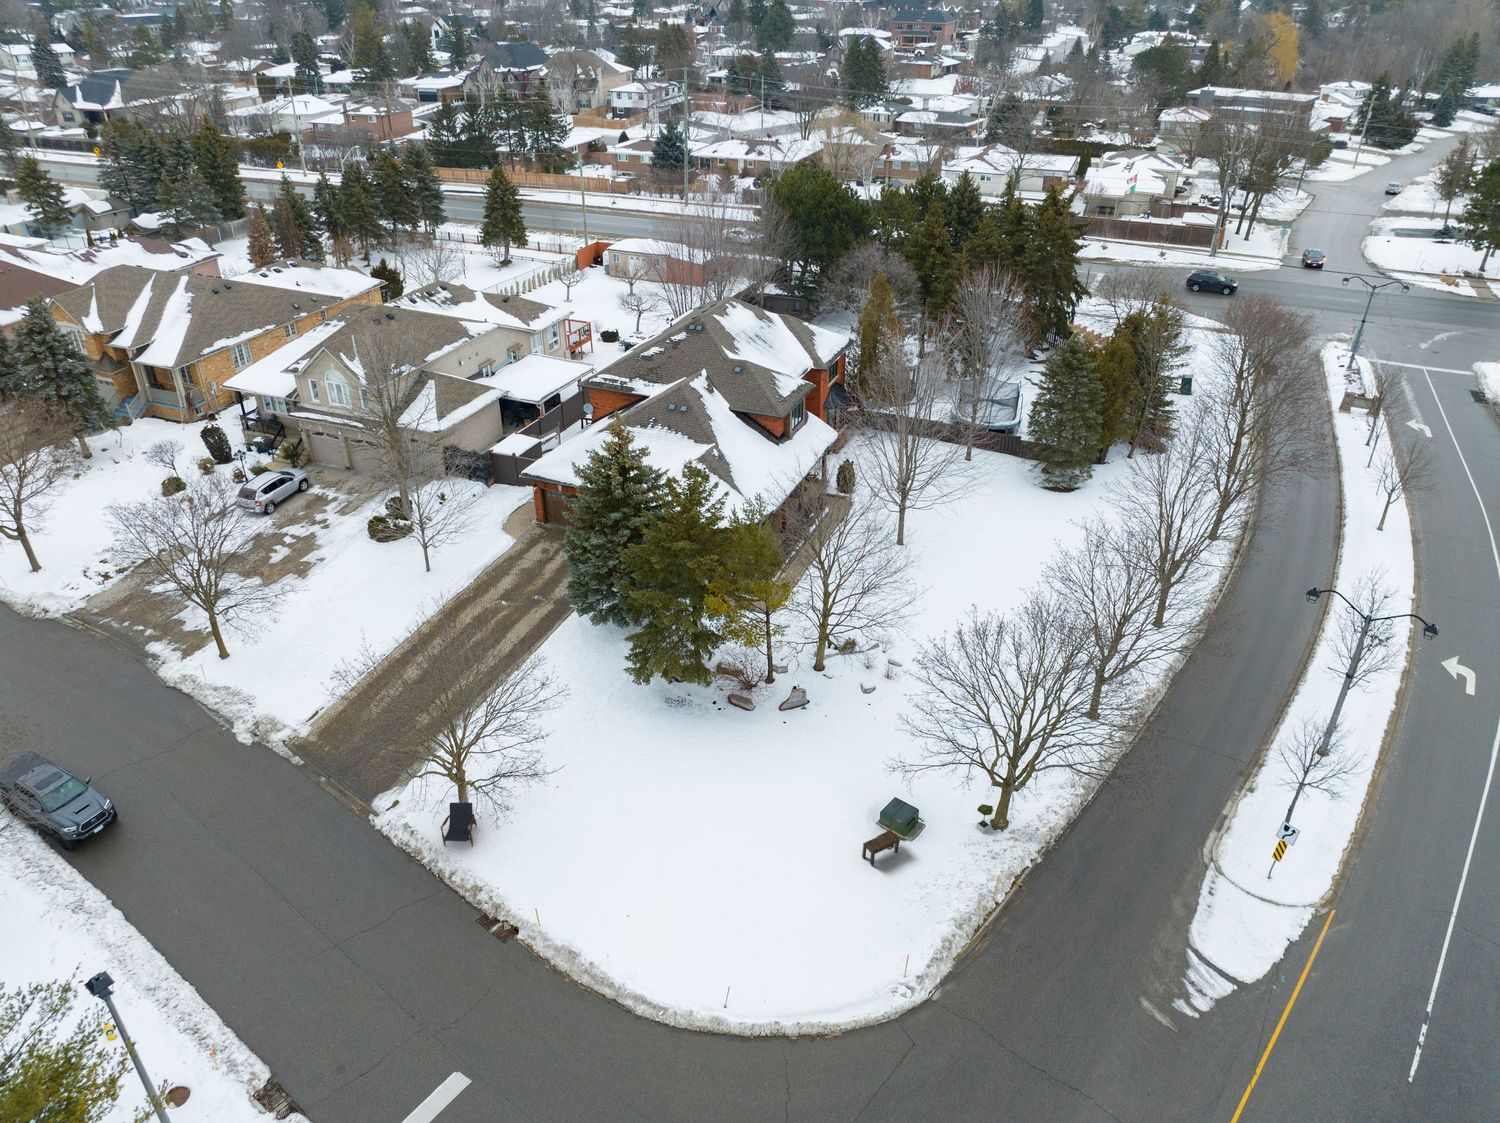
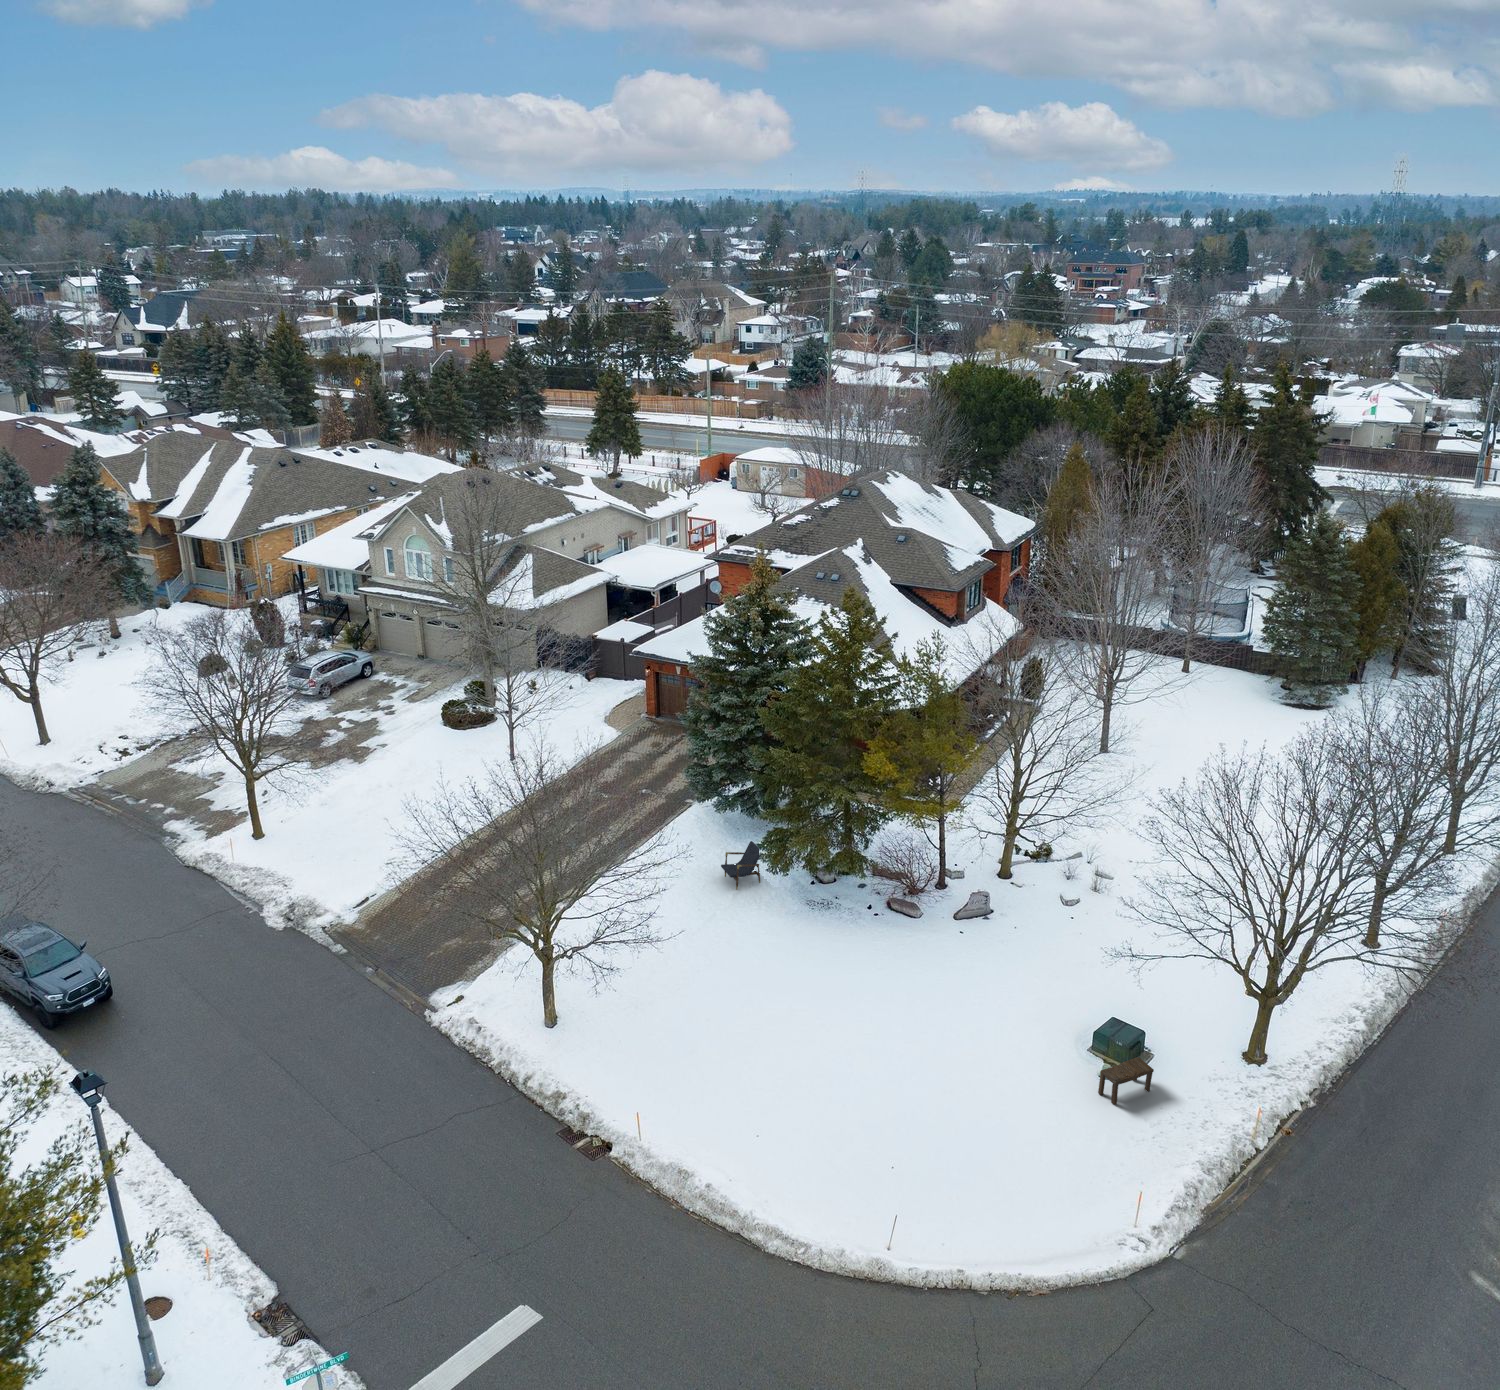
lounge chair: present [440,803,477,847] -> present [721,841,760,890]
potted tree: present [976,804,993,834] -> none [1262,1029,1289,1076]

